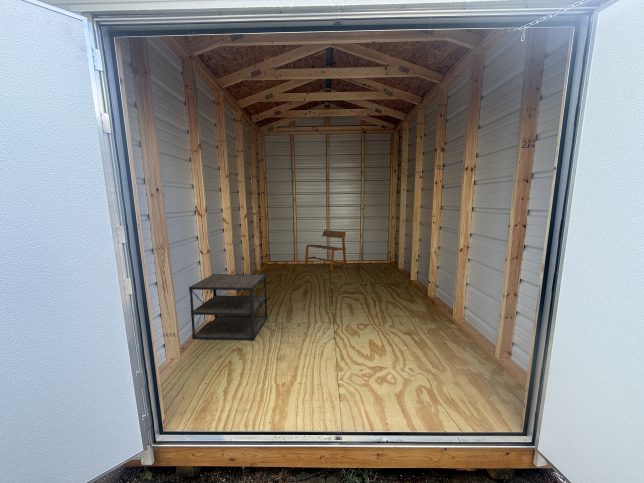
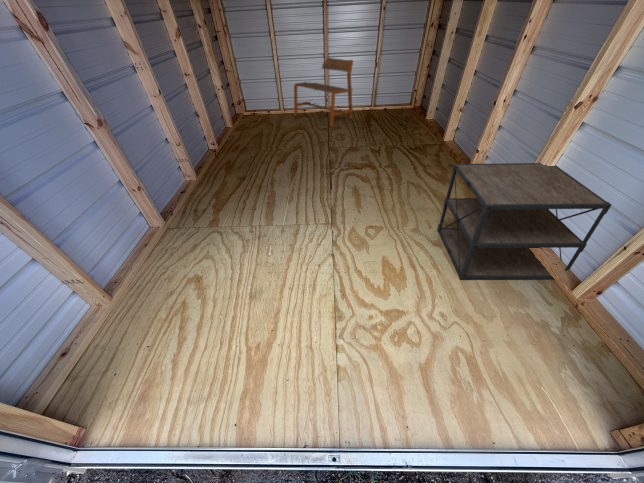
shelving unit: present [189,274,268,341] -> present [437,163,612,280]

